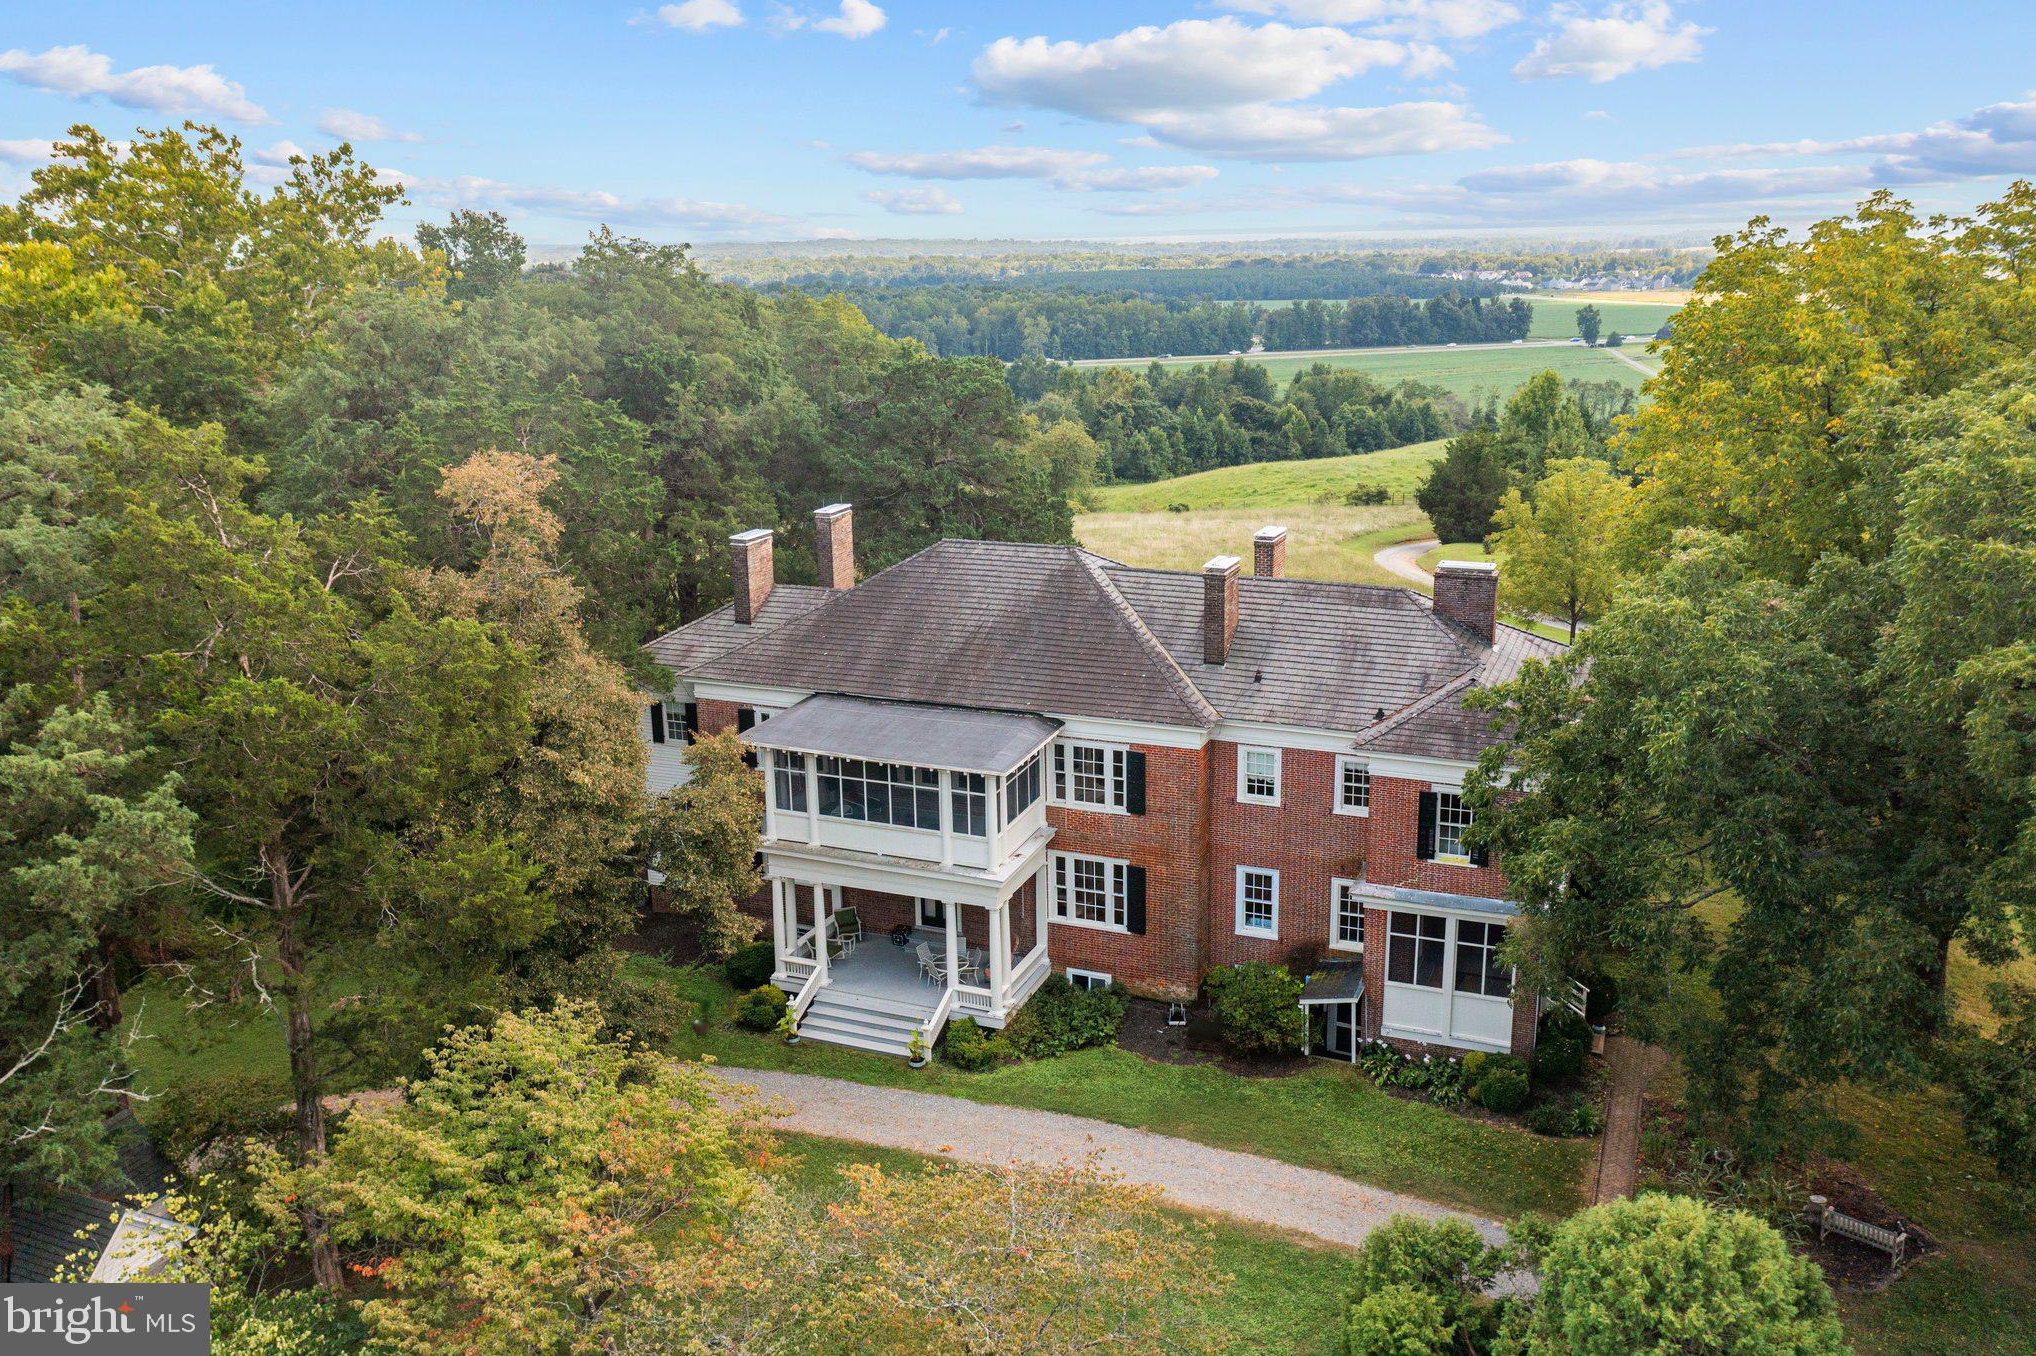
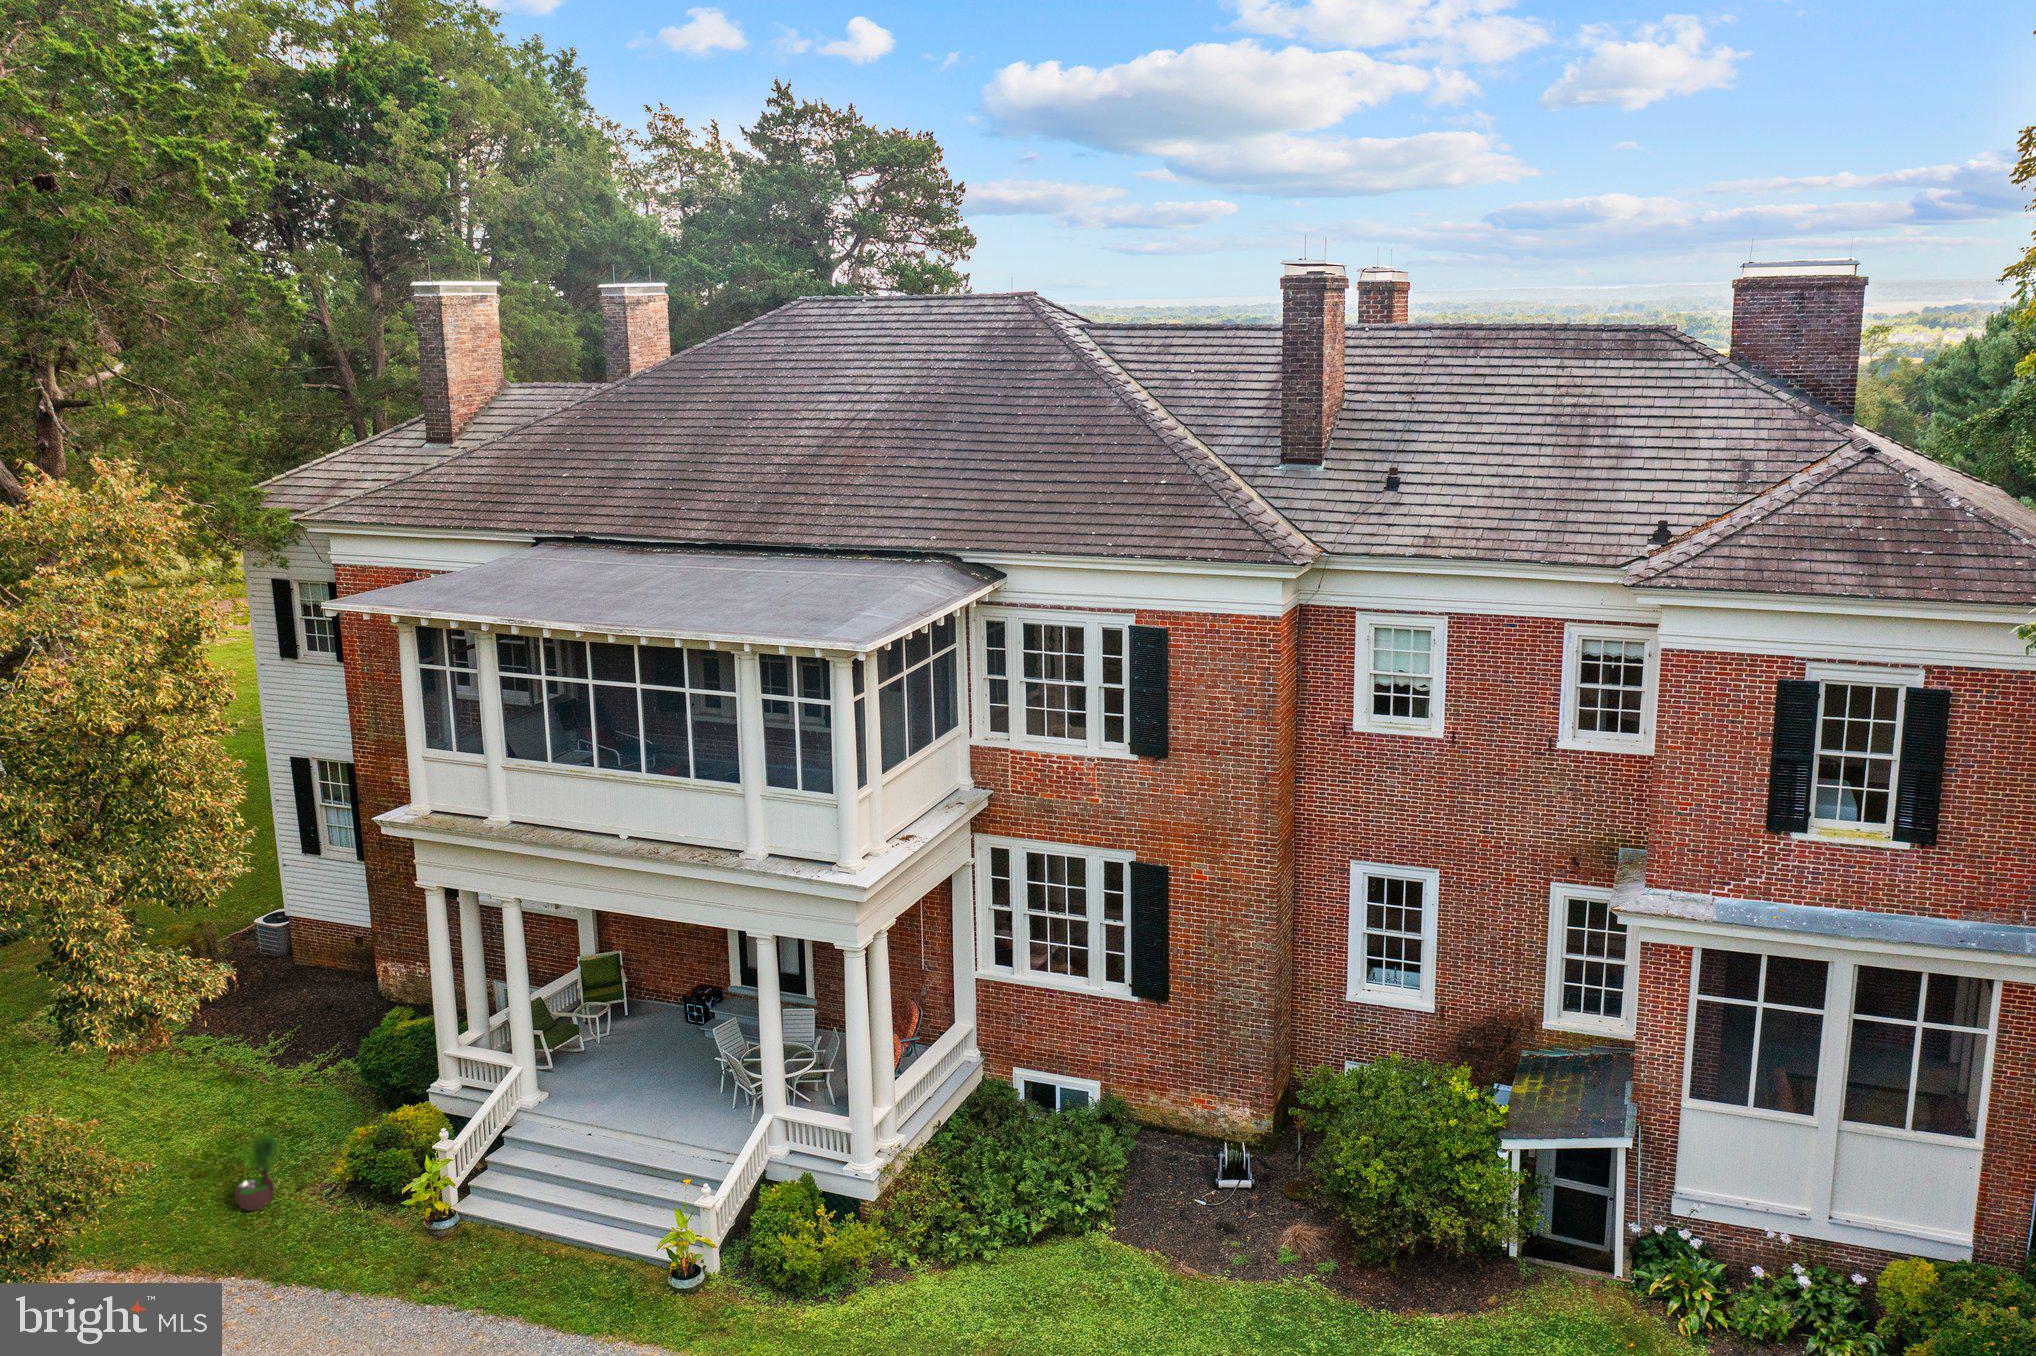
lounge chair: present [1186,1009,1223,1052] -> none [1256,1141,1353,1253]

